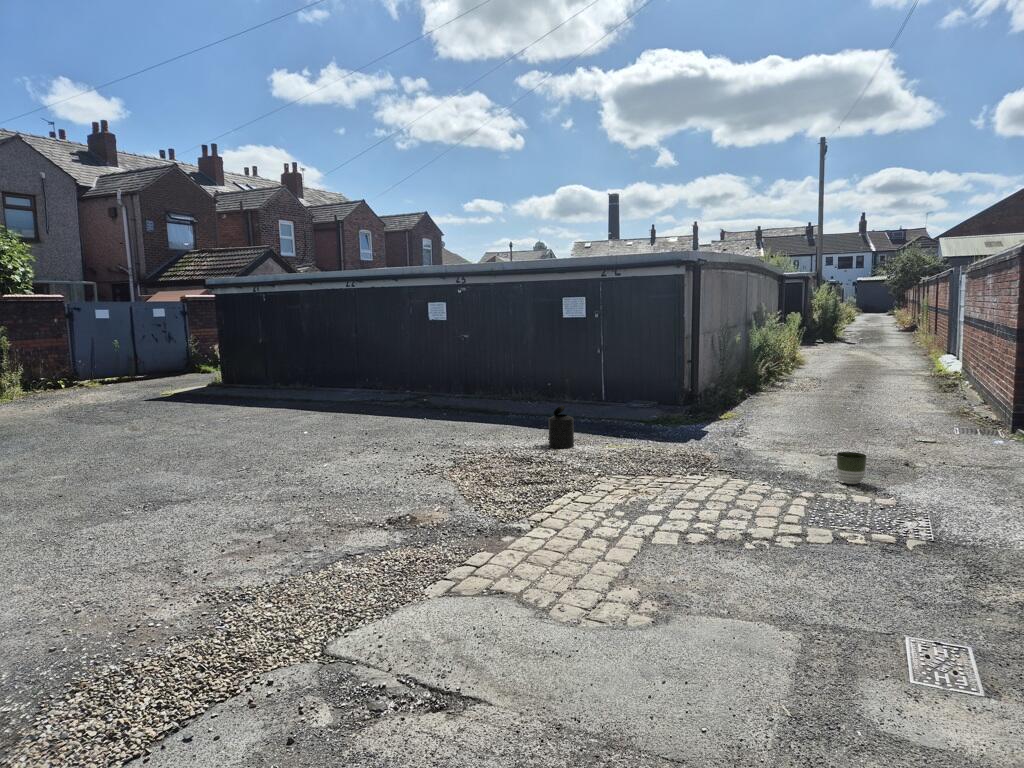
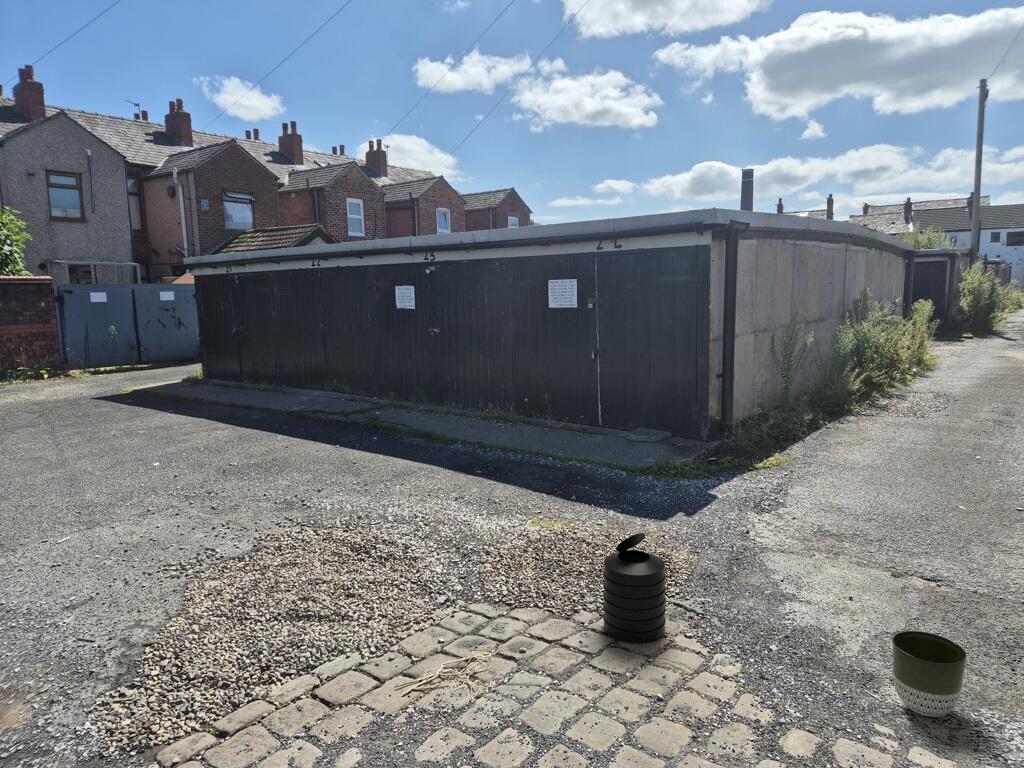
trash can: present [548,406,574,449] -> present [603,533,666,644]

